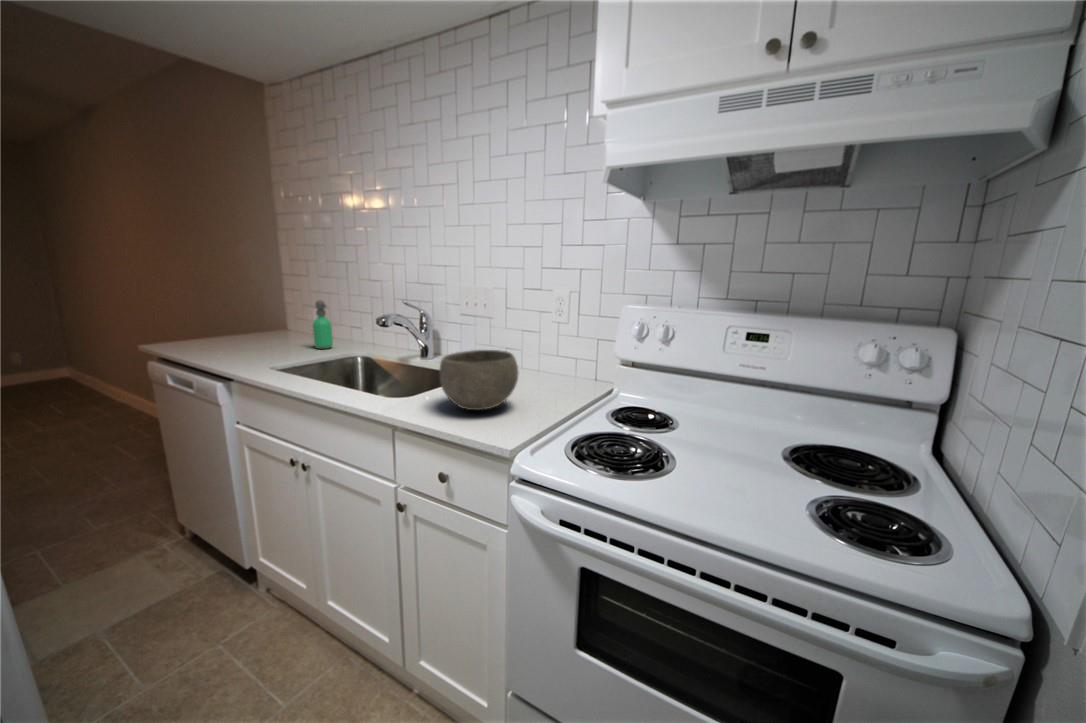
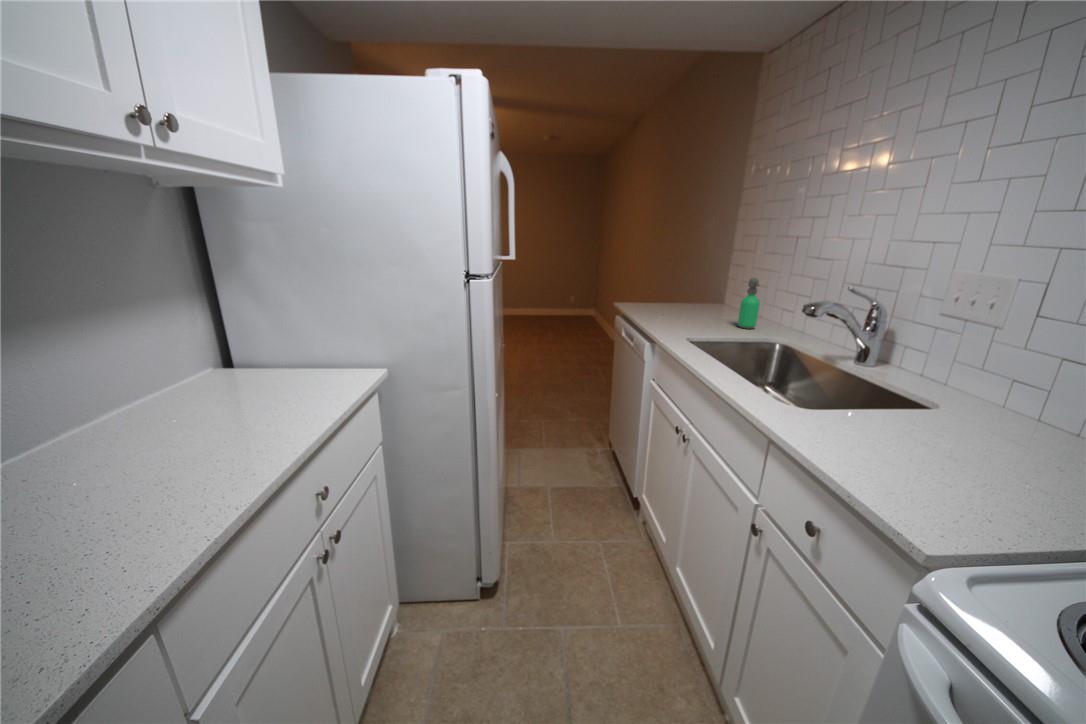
bowl: present [439,350,518,410] -> none [848,372,1010,472]

